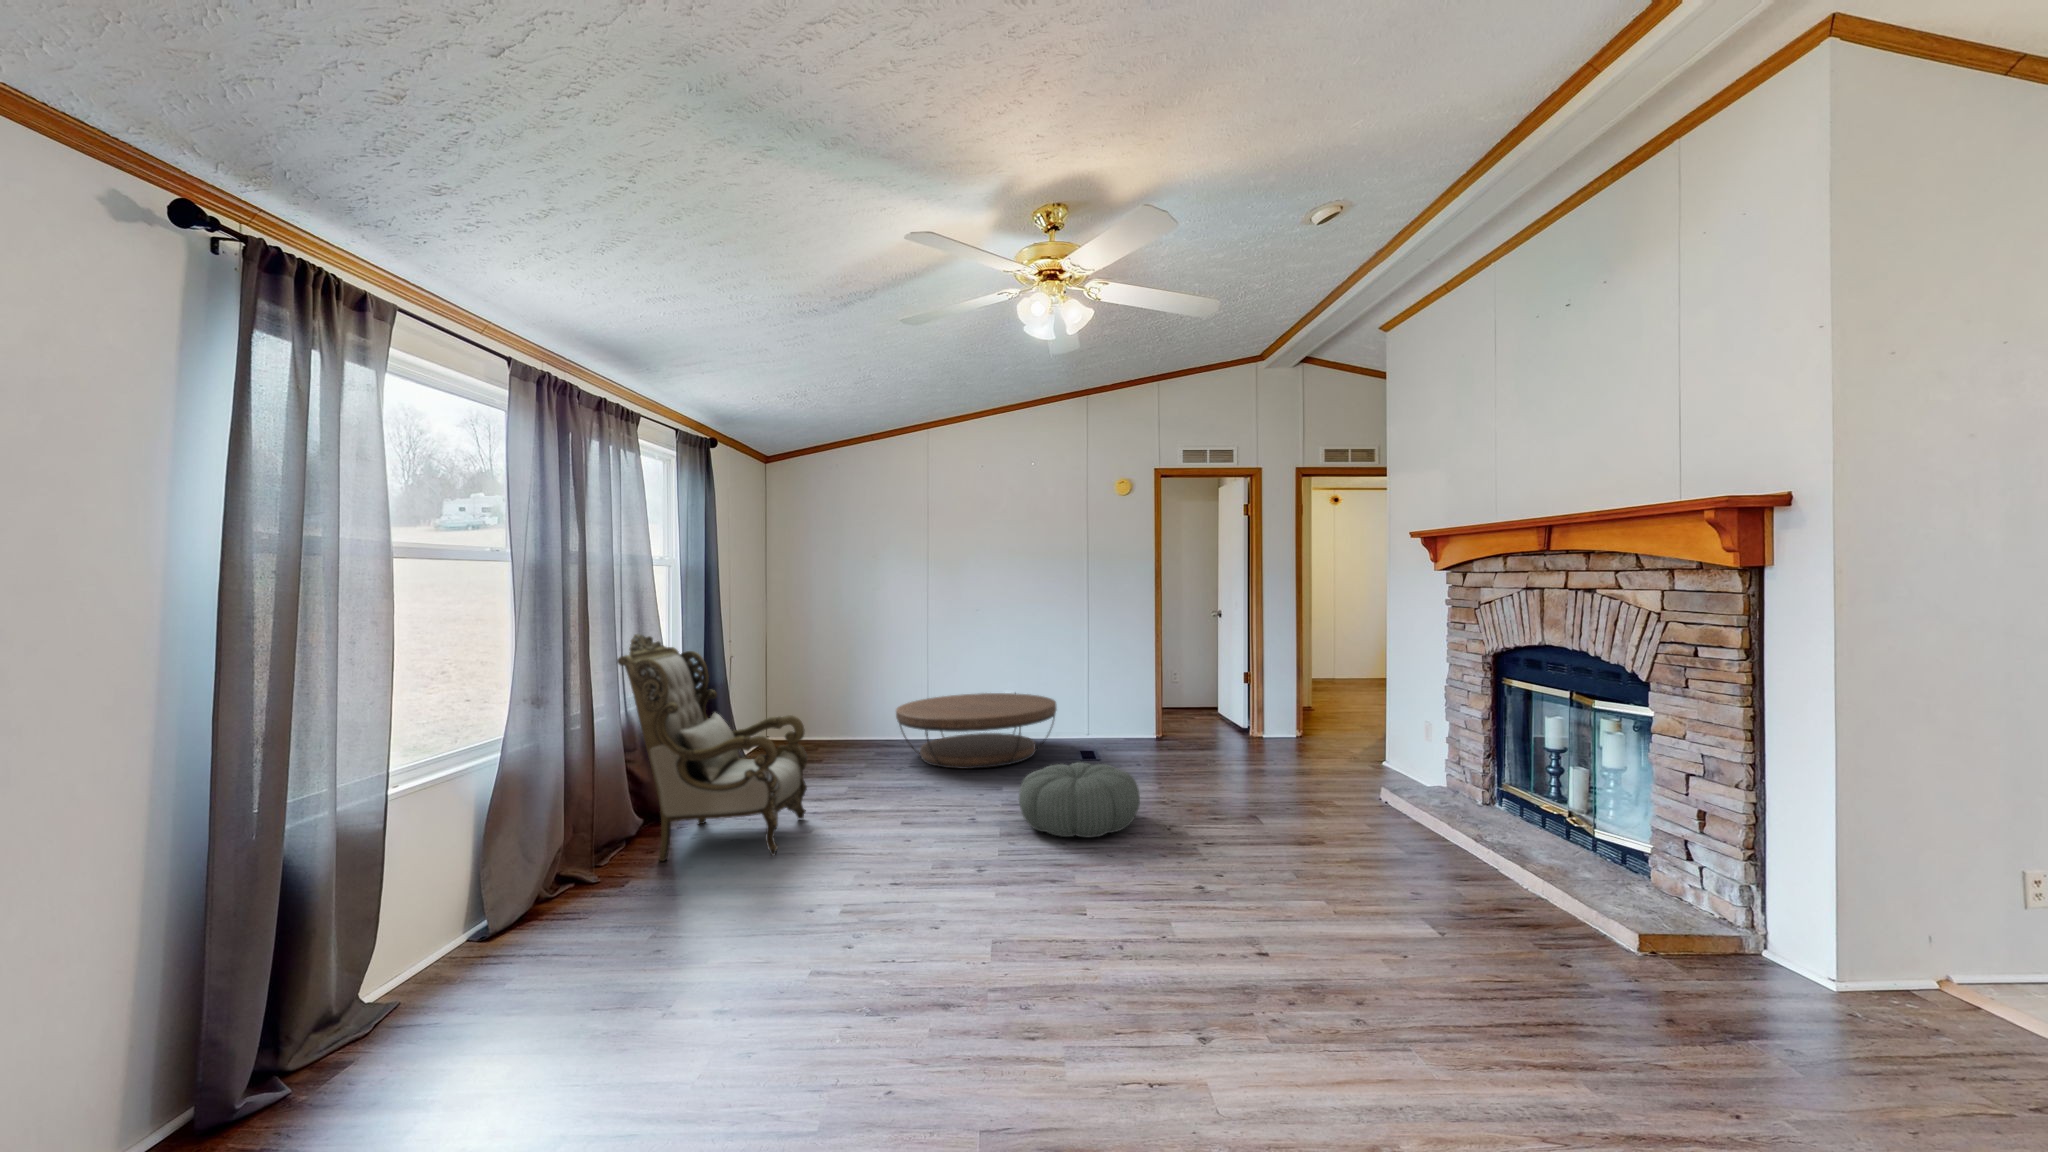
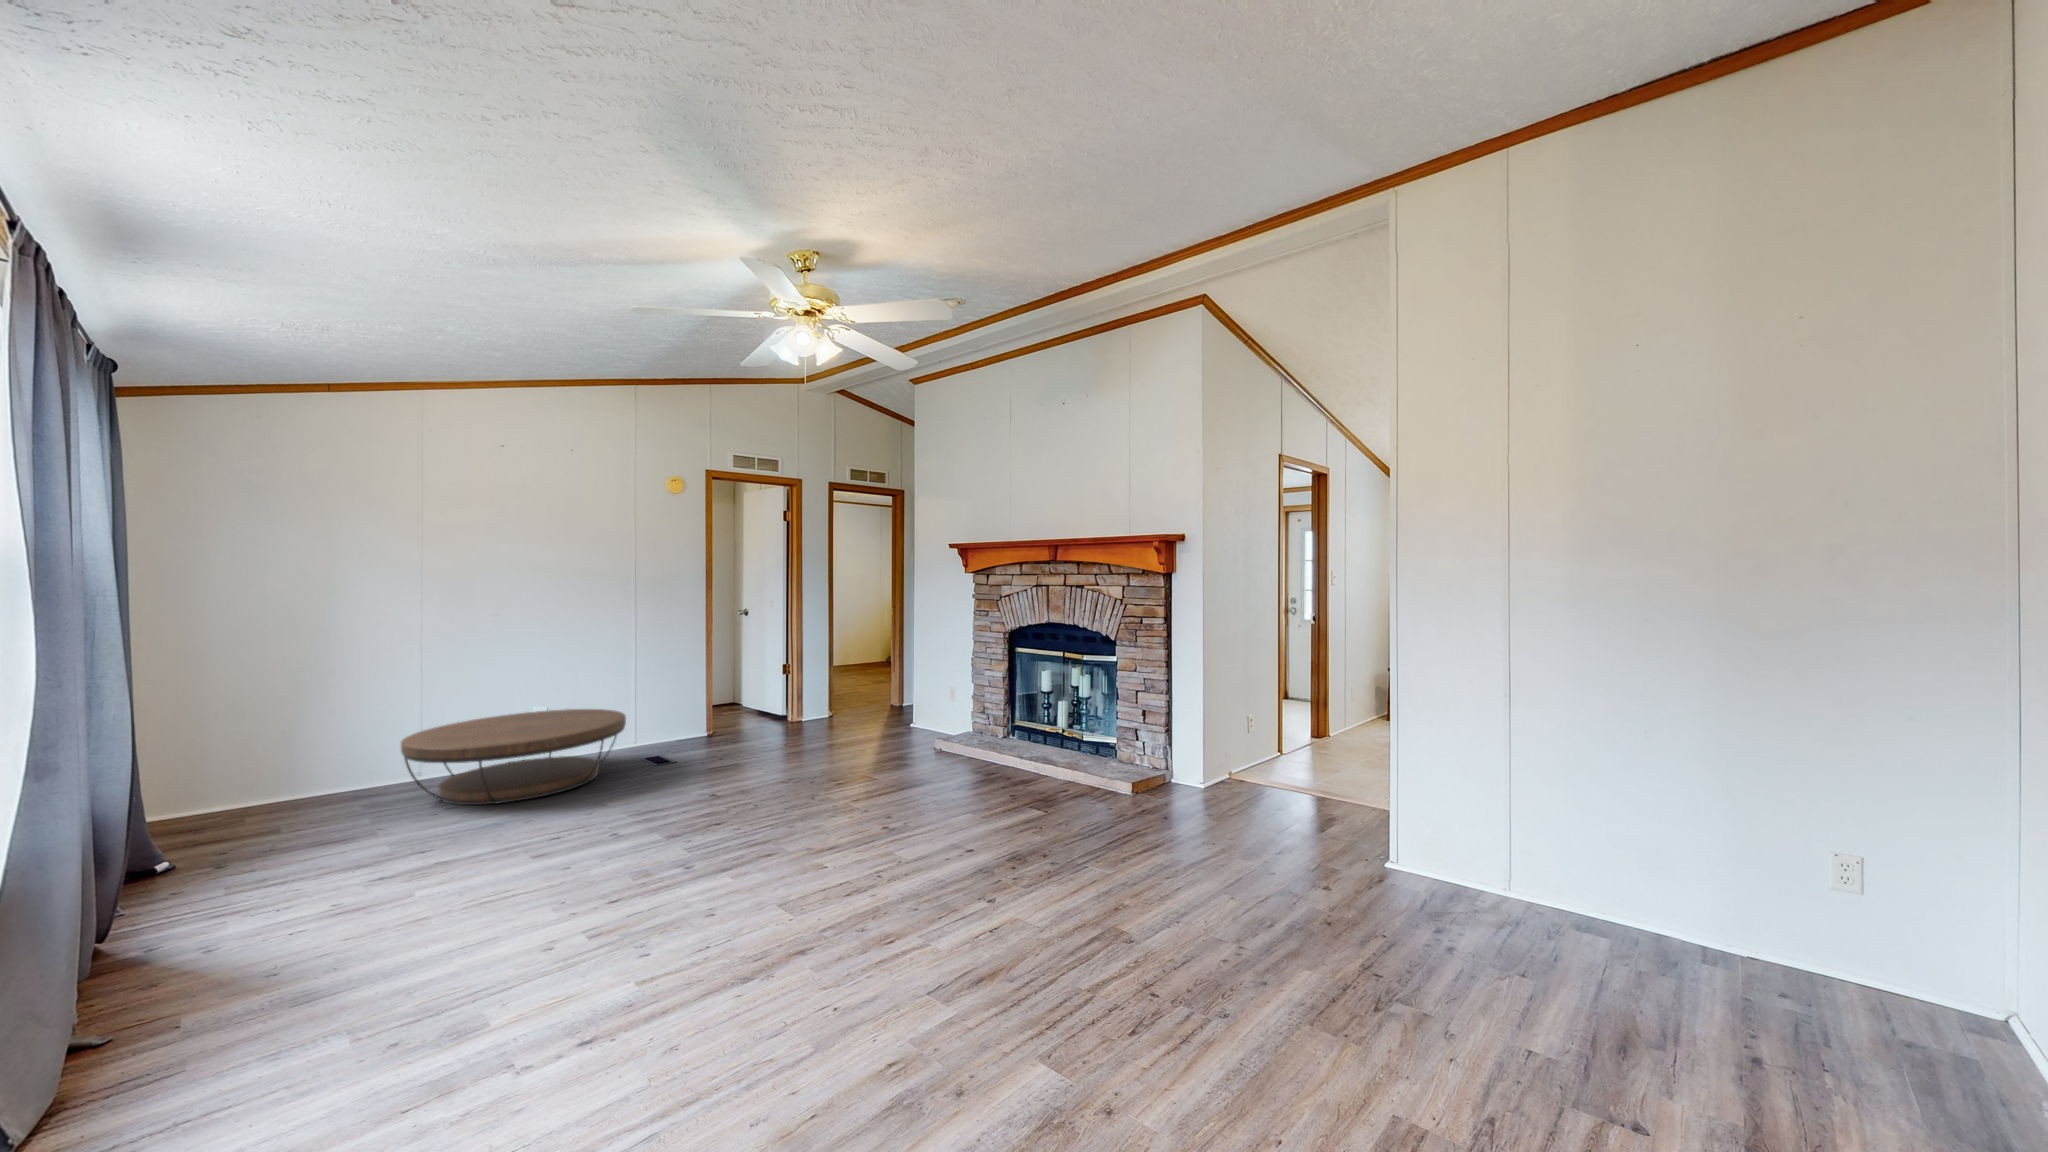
armchair: present [617,634,807,861] -> none [97,663,420,986]
pouf: present [1019,762,1140,838] -> none [667,756,793,828]

